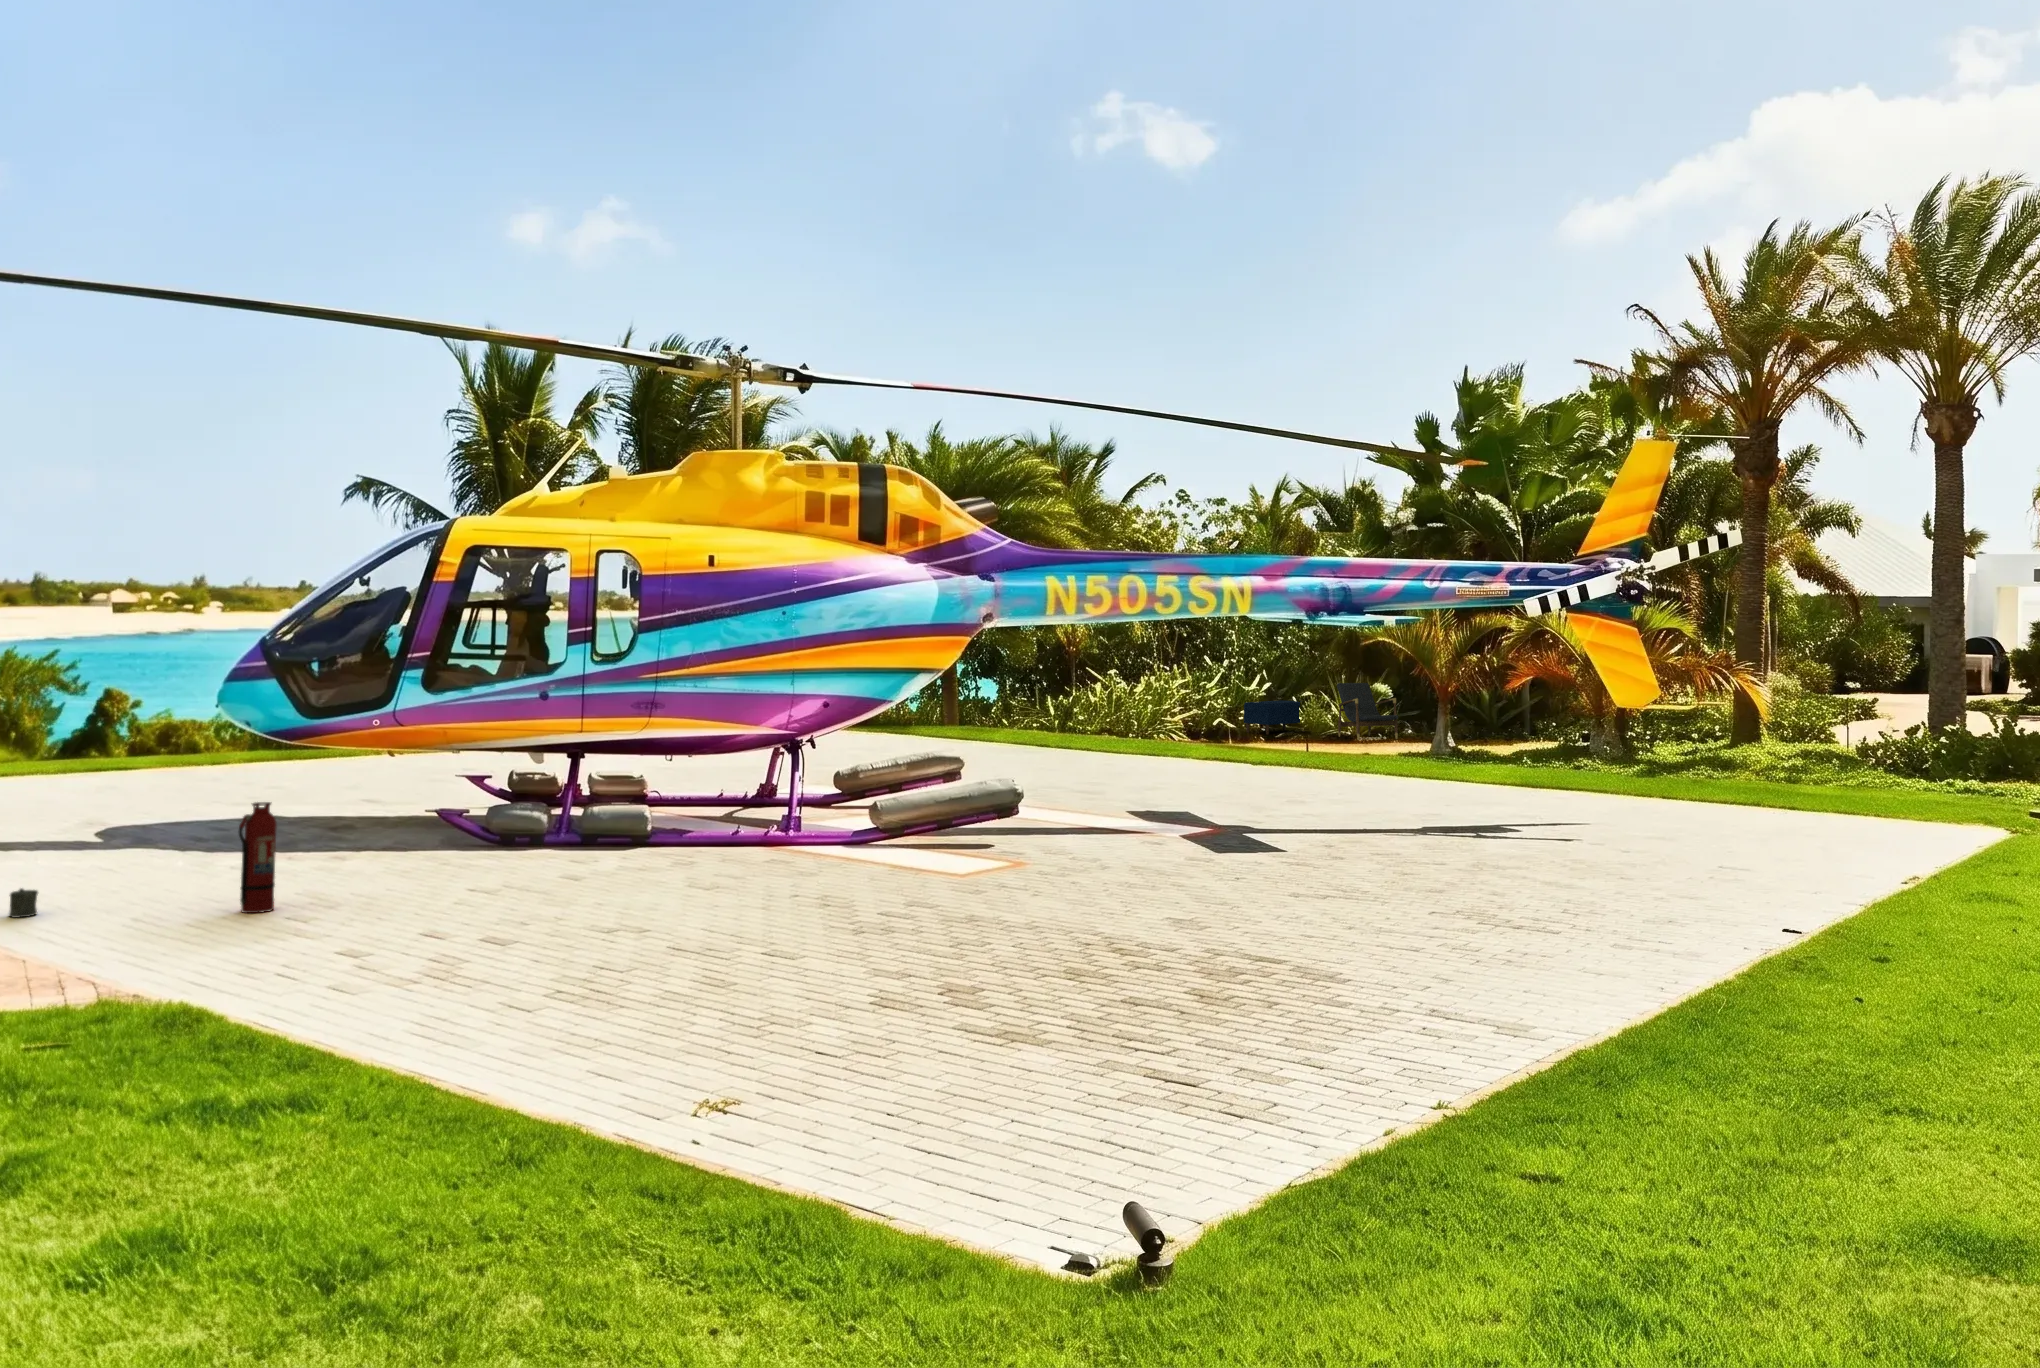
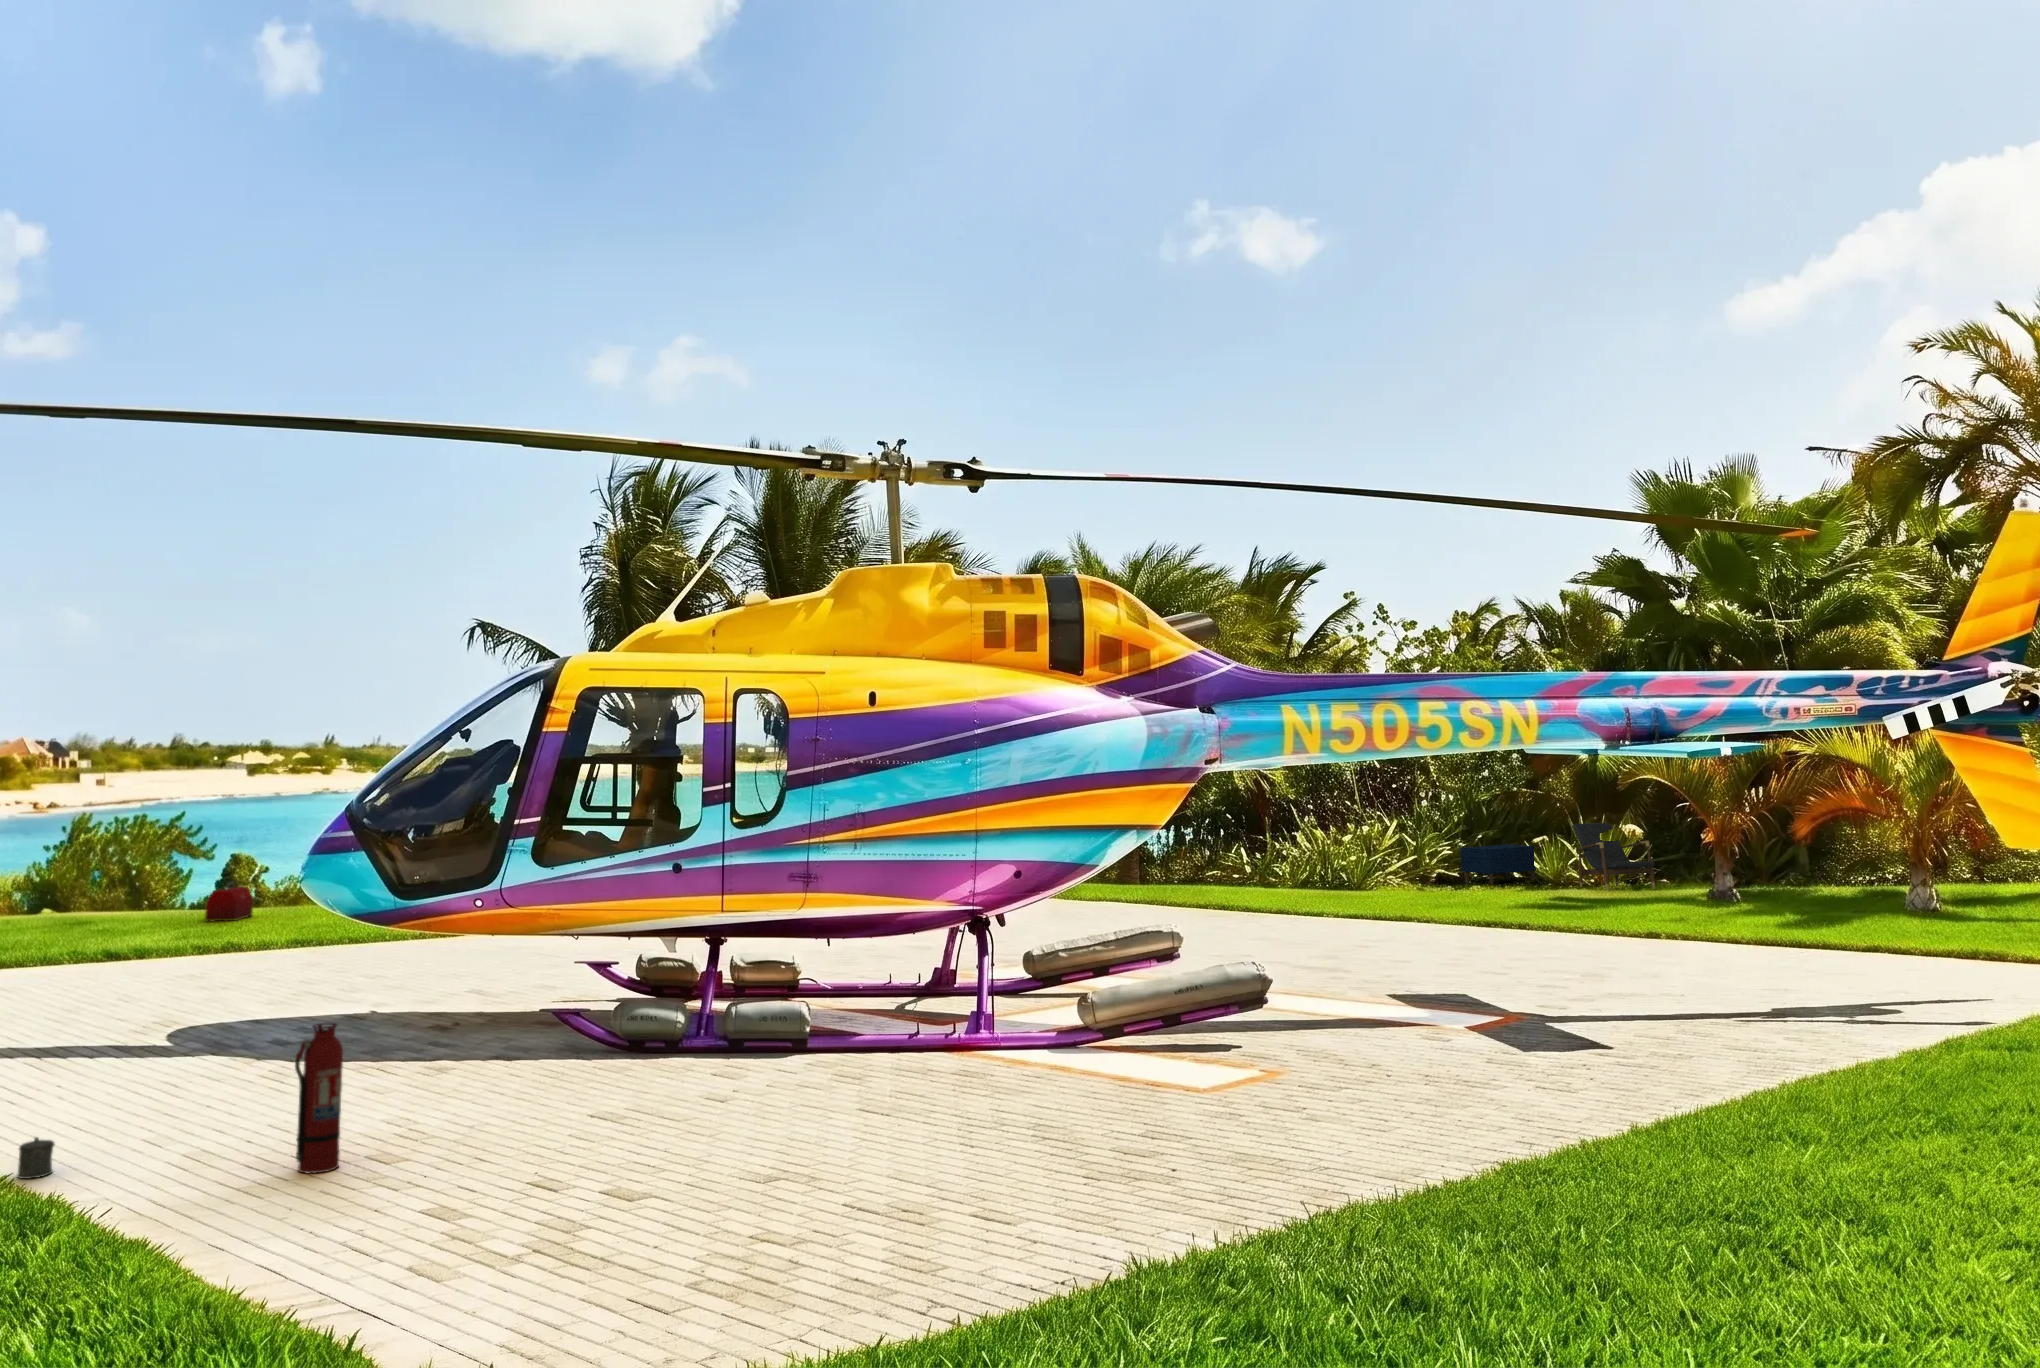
toolbox: none [82,714,129,750] -> present [205,882,253,921]

